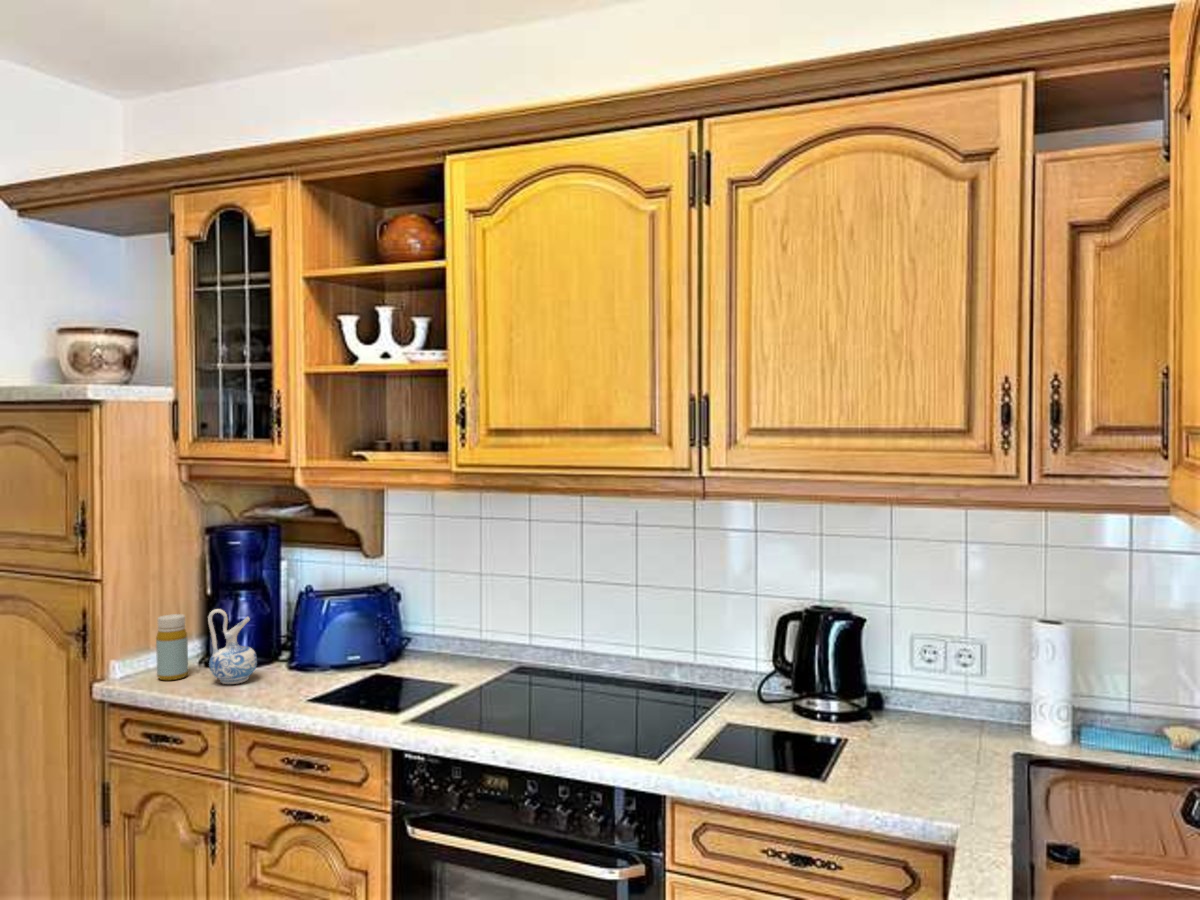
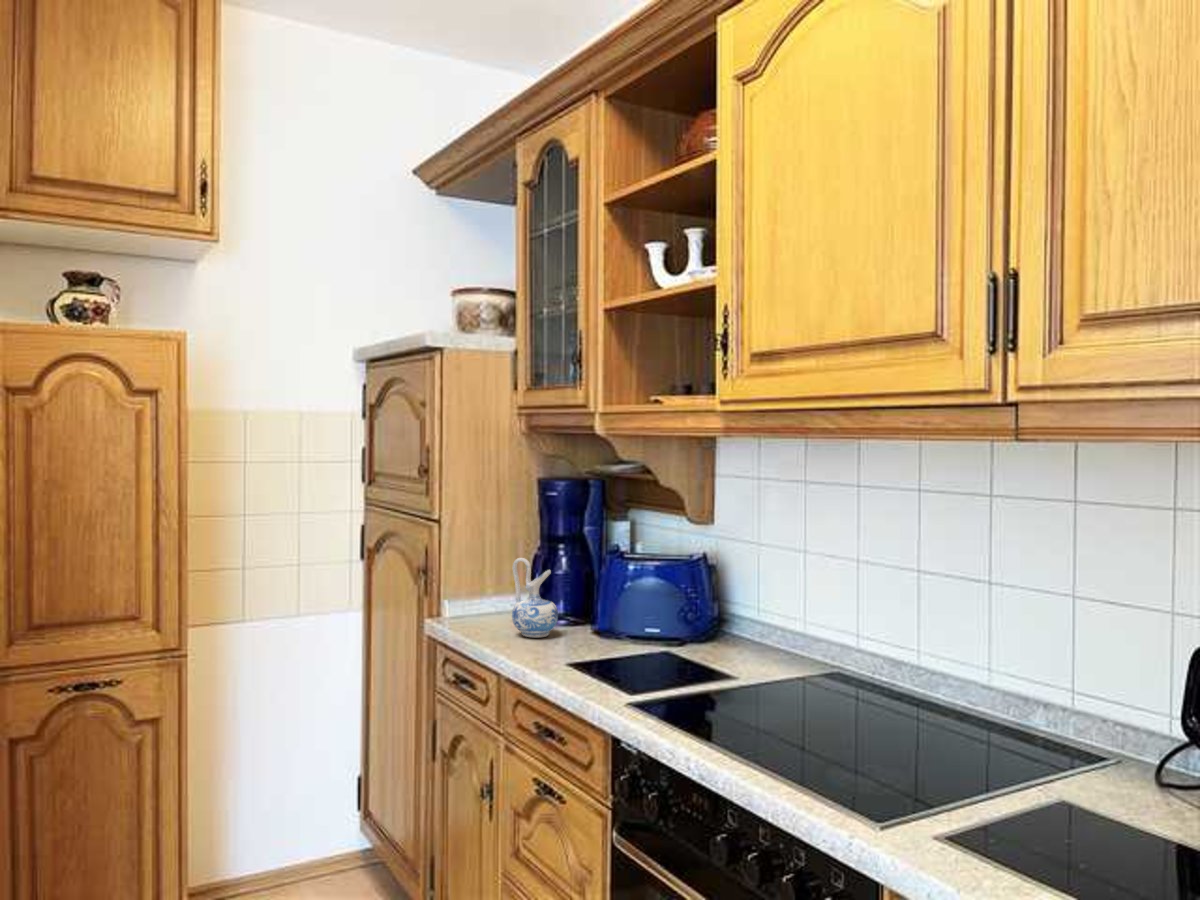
bottle: present [156,614,188,680] -> none [479,561,508,625]

